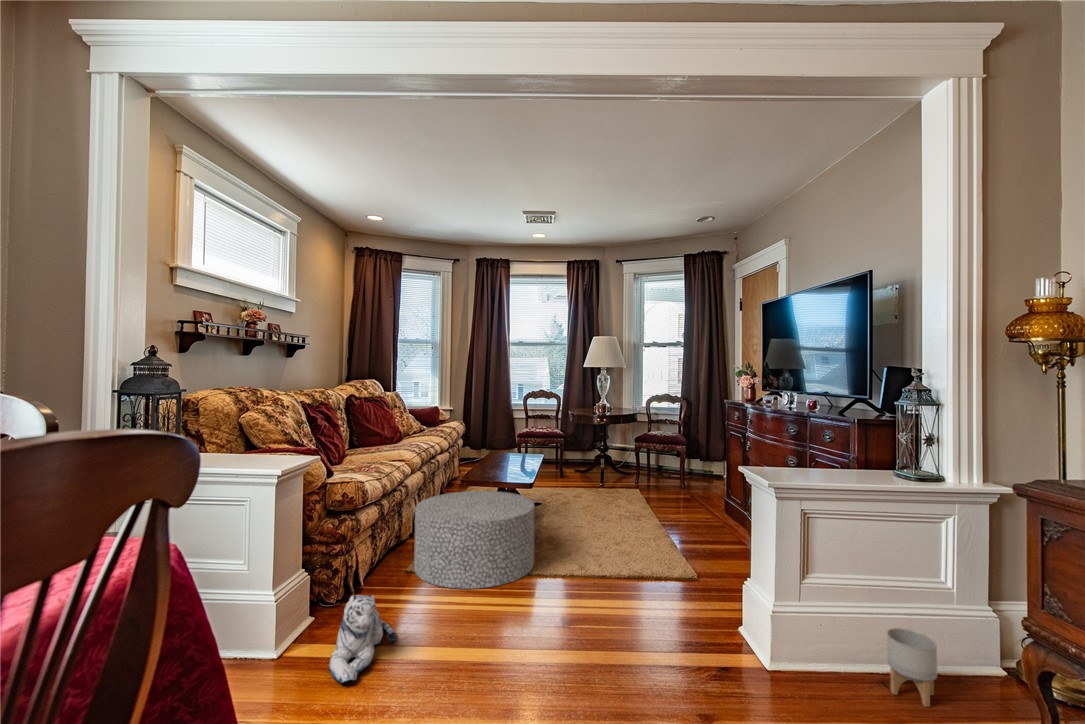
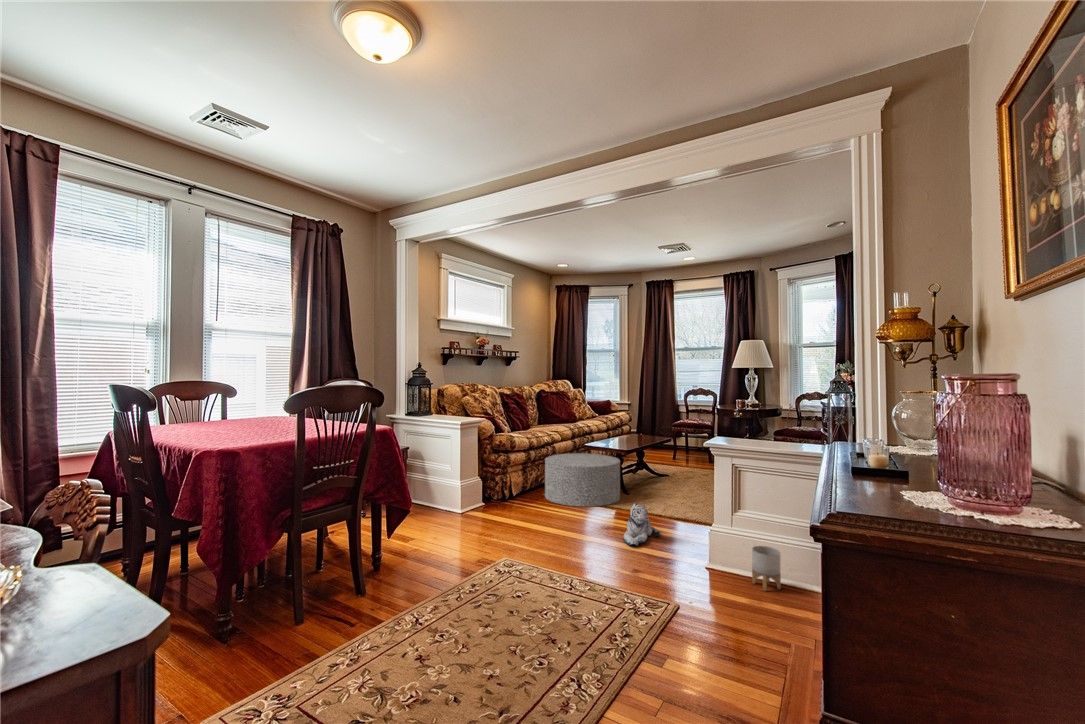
plush toy: present [329,595,396,683] -> present [623,503,659,545]

